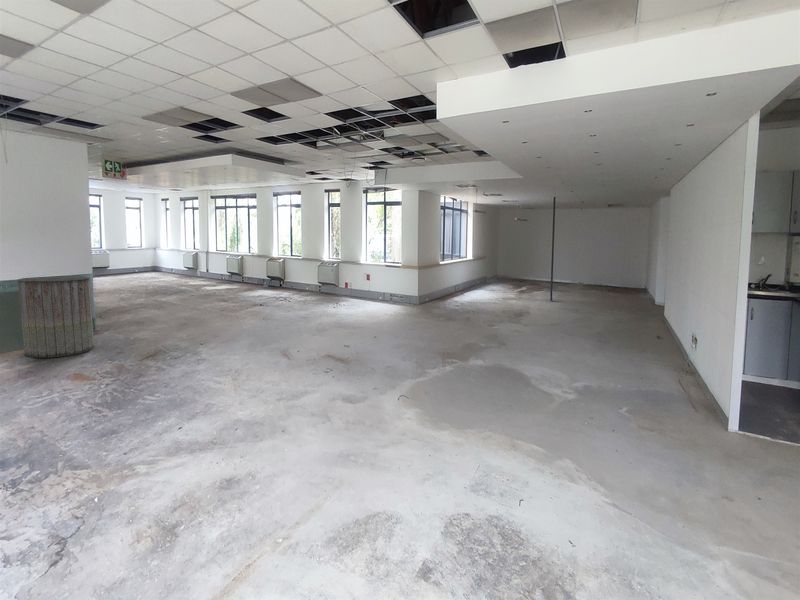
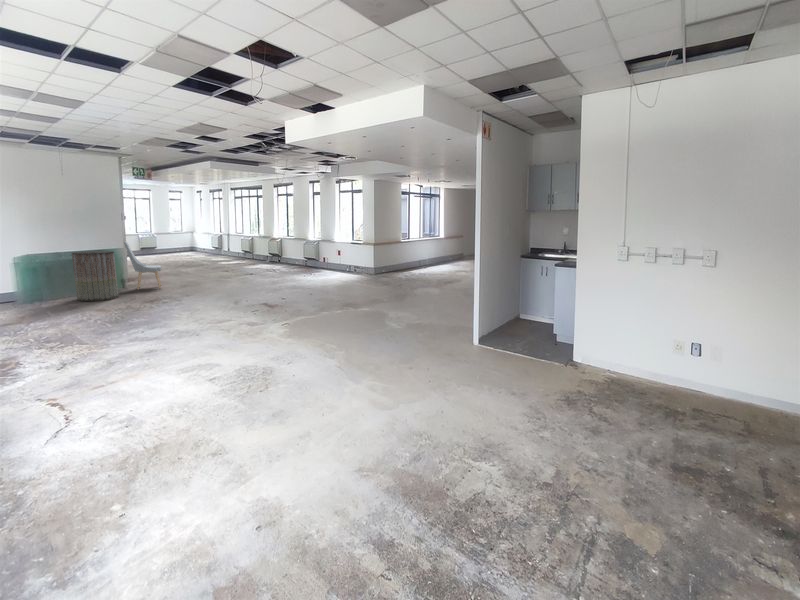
chair: none [98,261,153,333] -> present [124,241,161,289]

